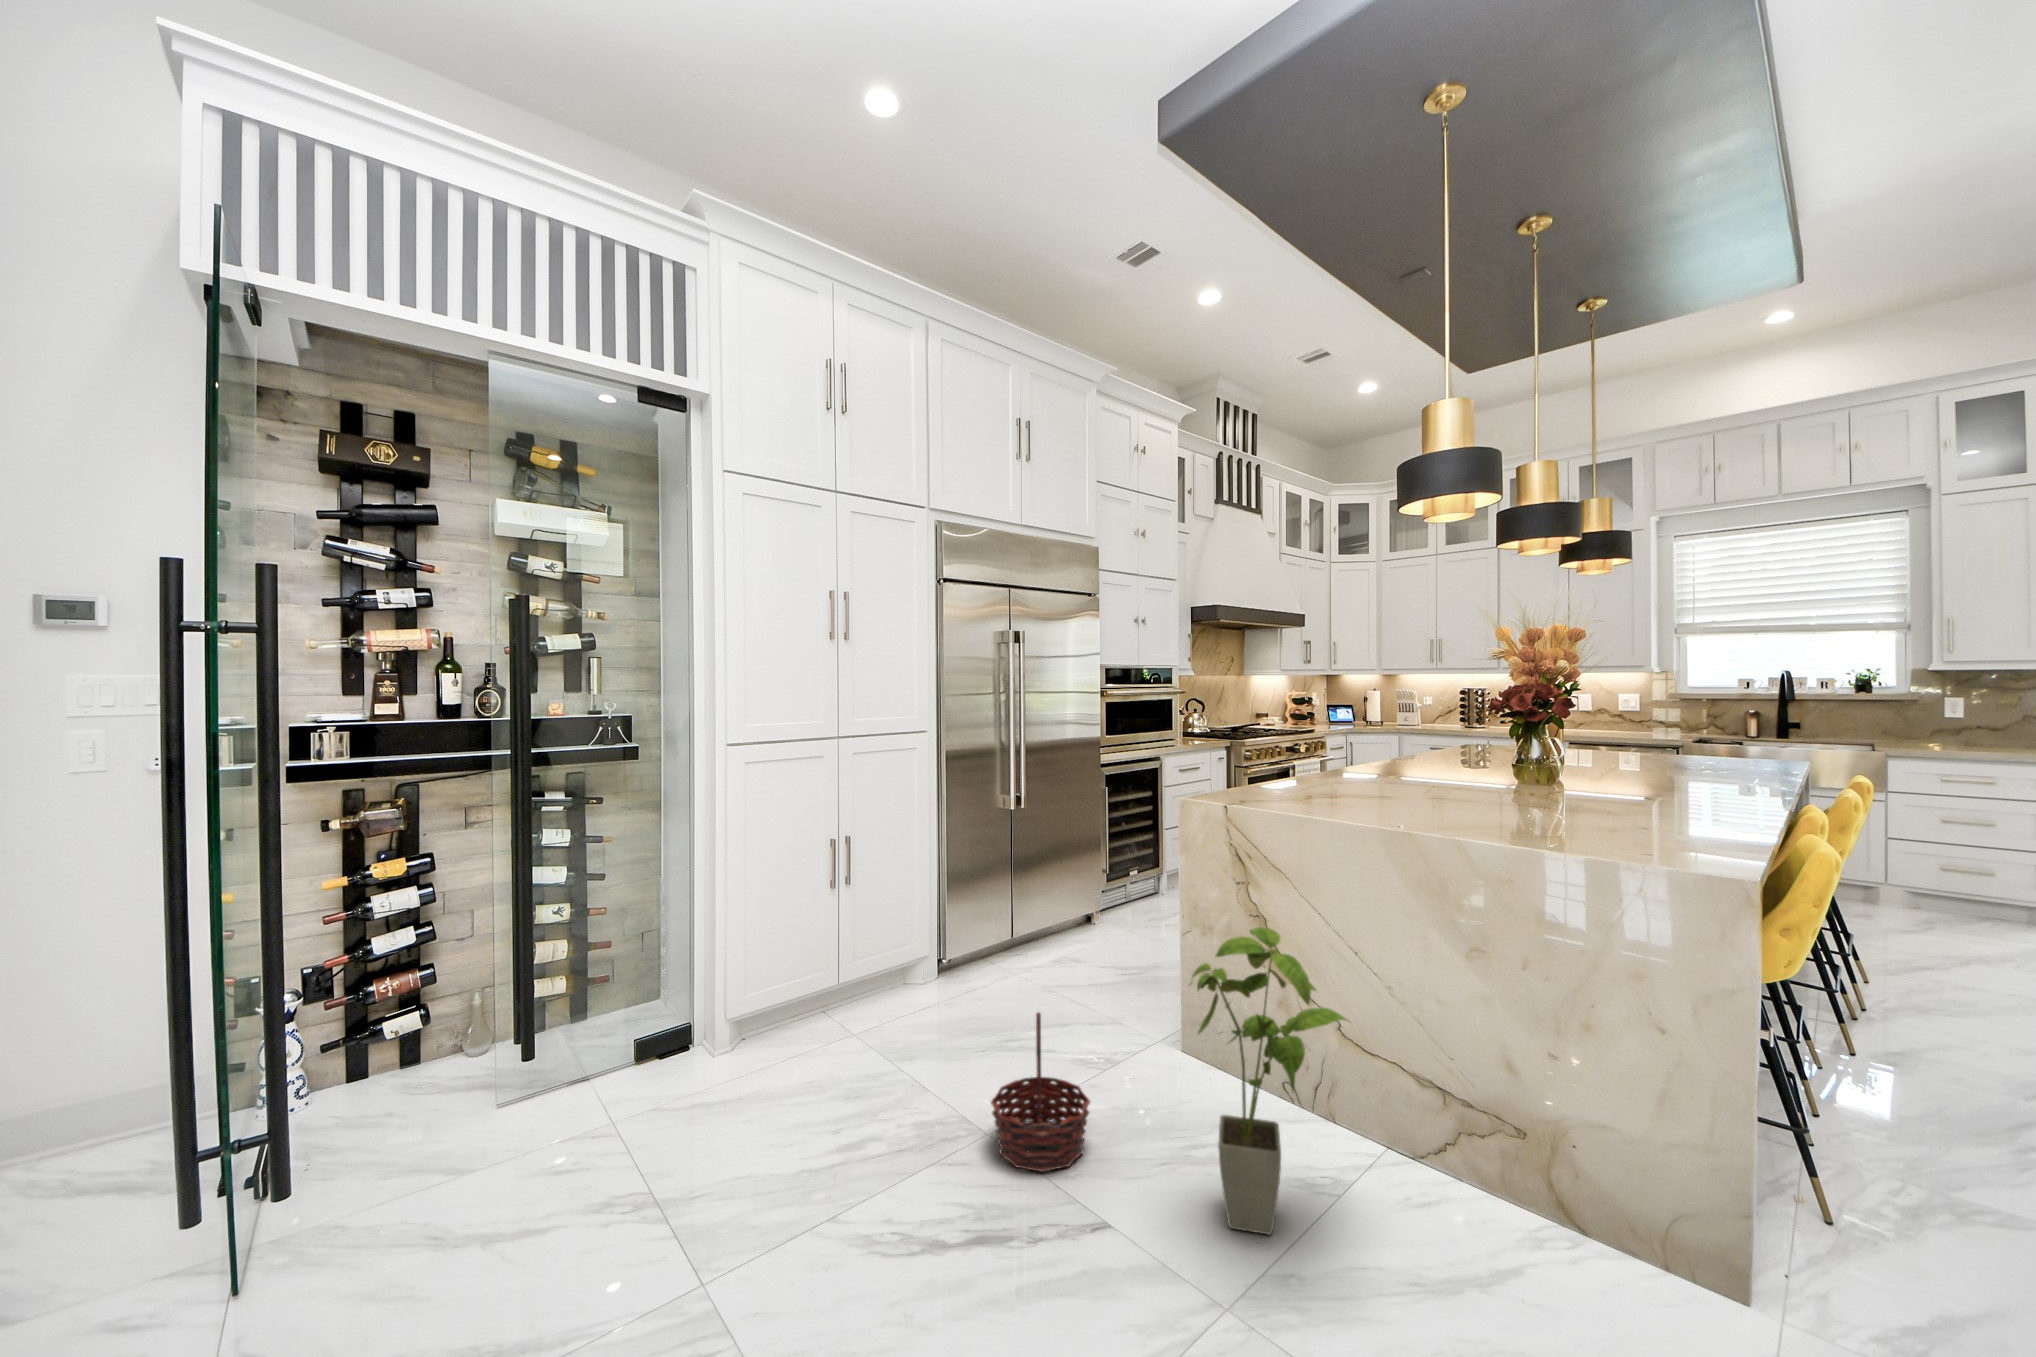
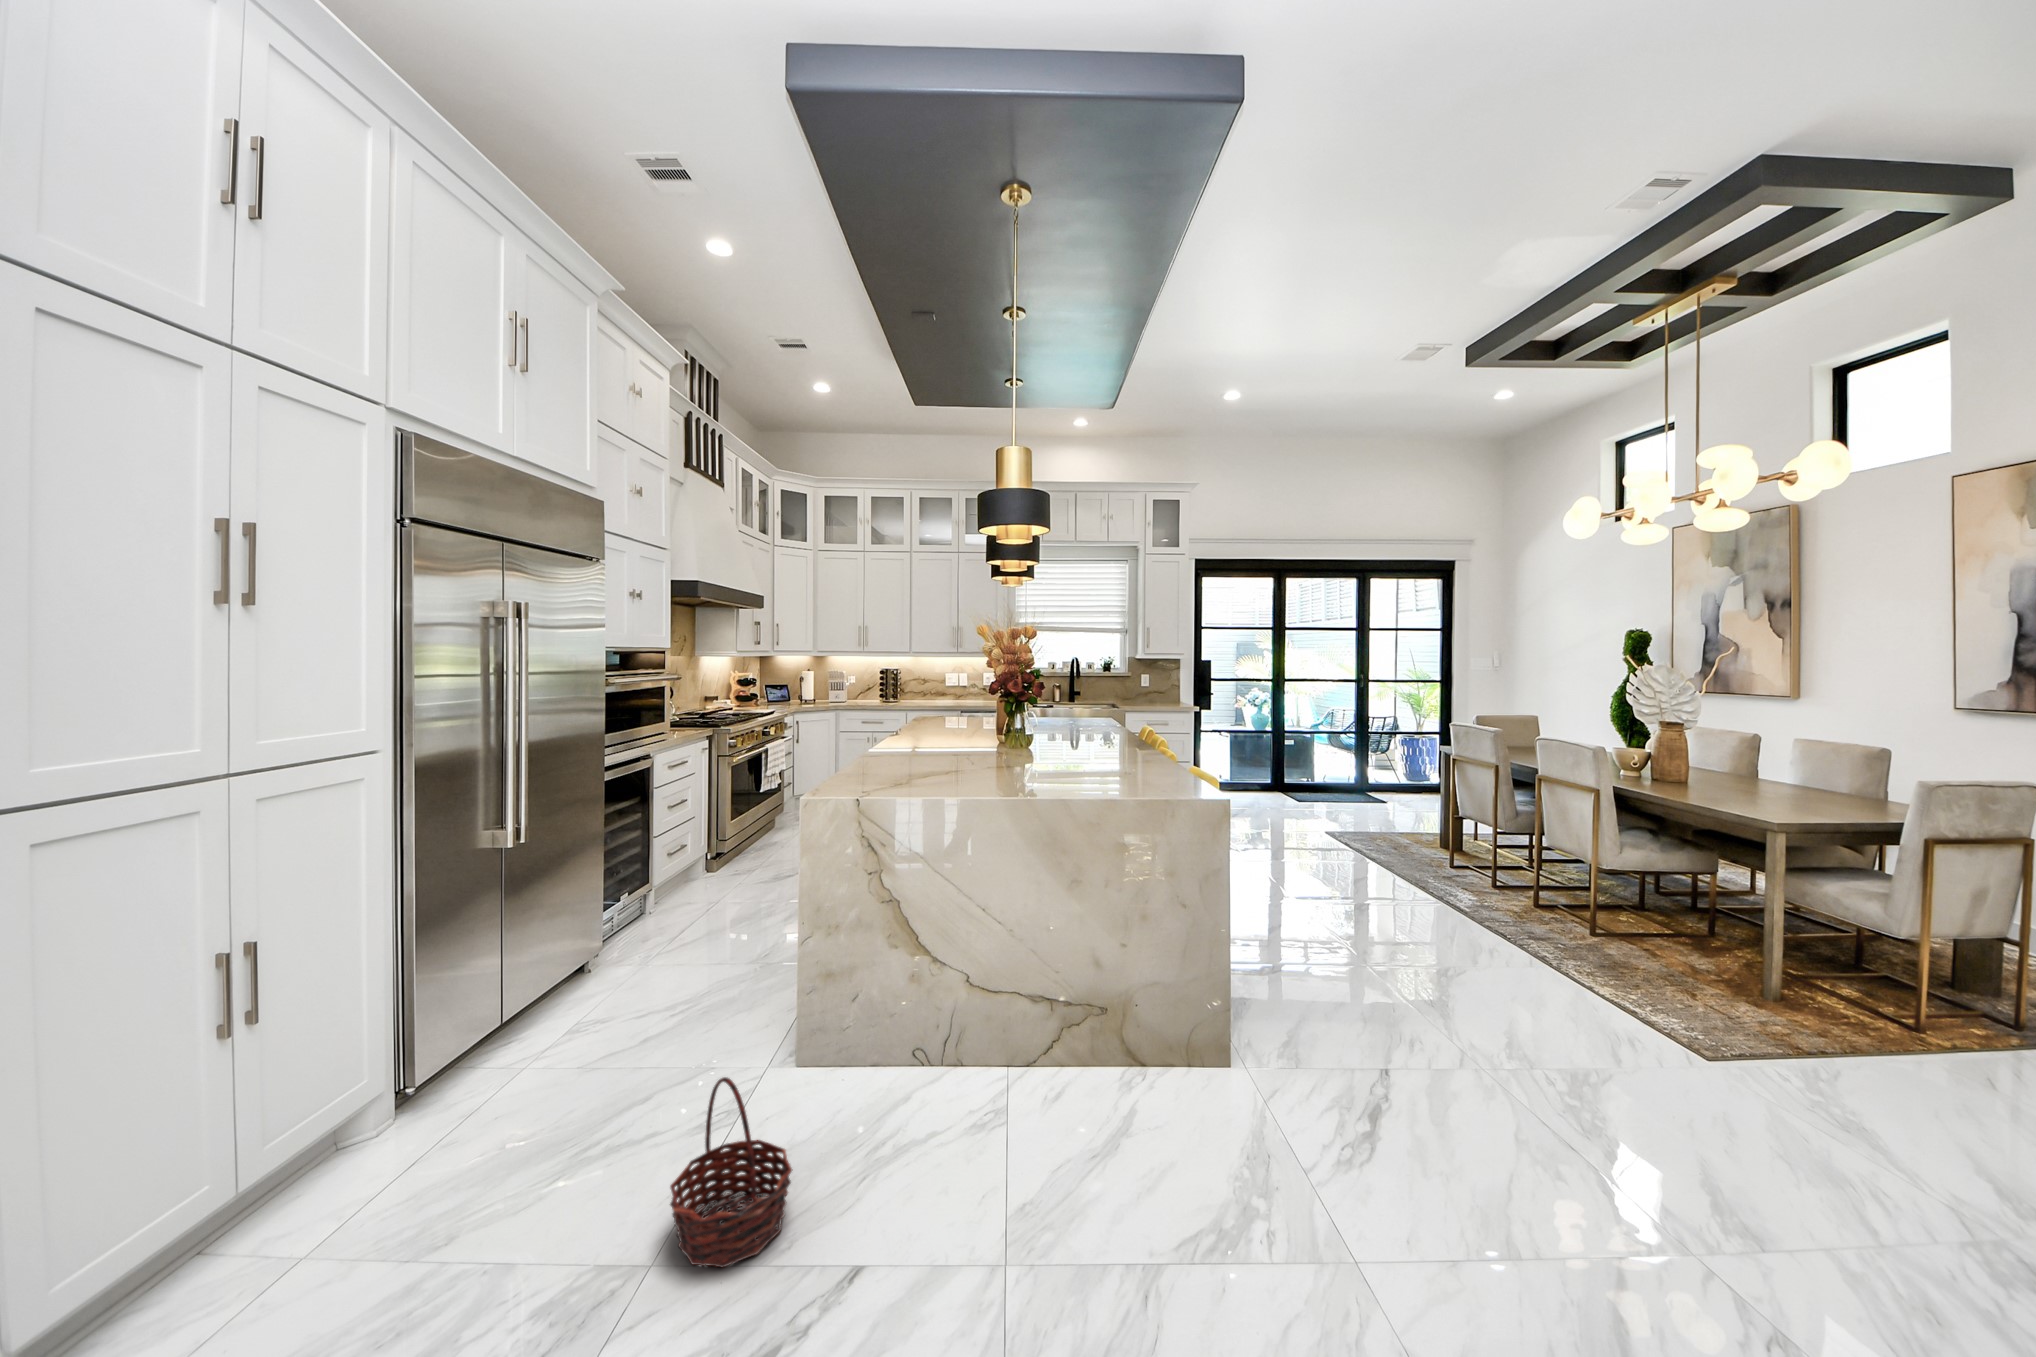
house plant: present [1193,927,1348,1235] -> none [909,916,1051,1200]

